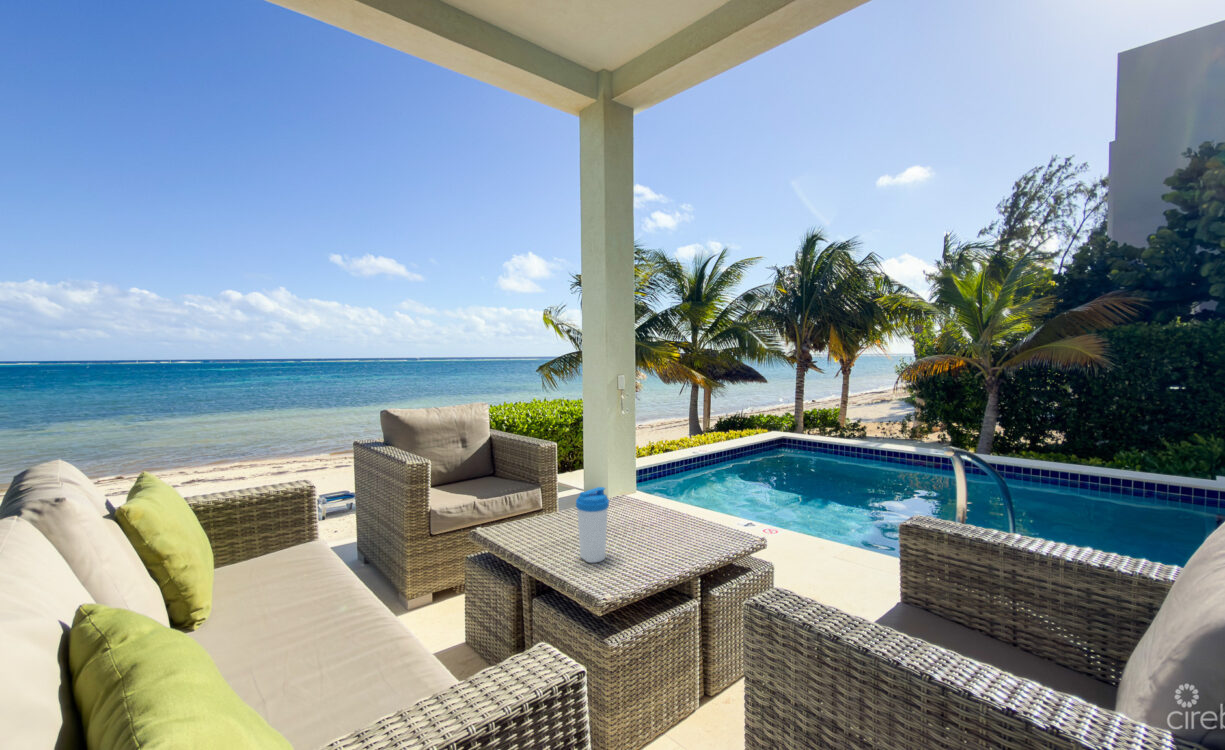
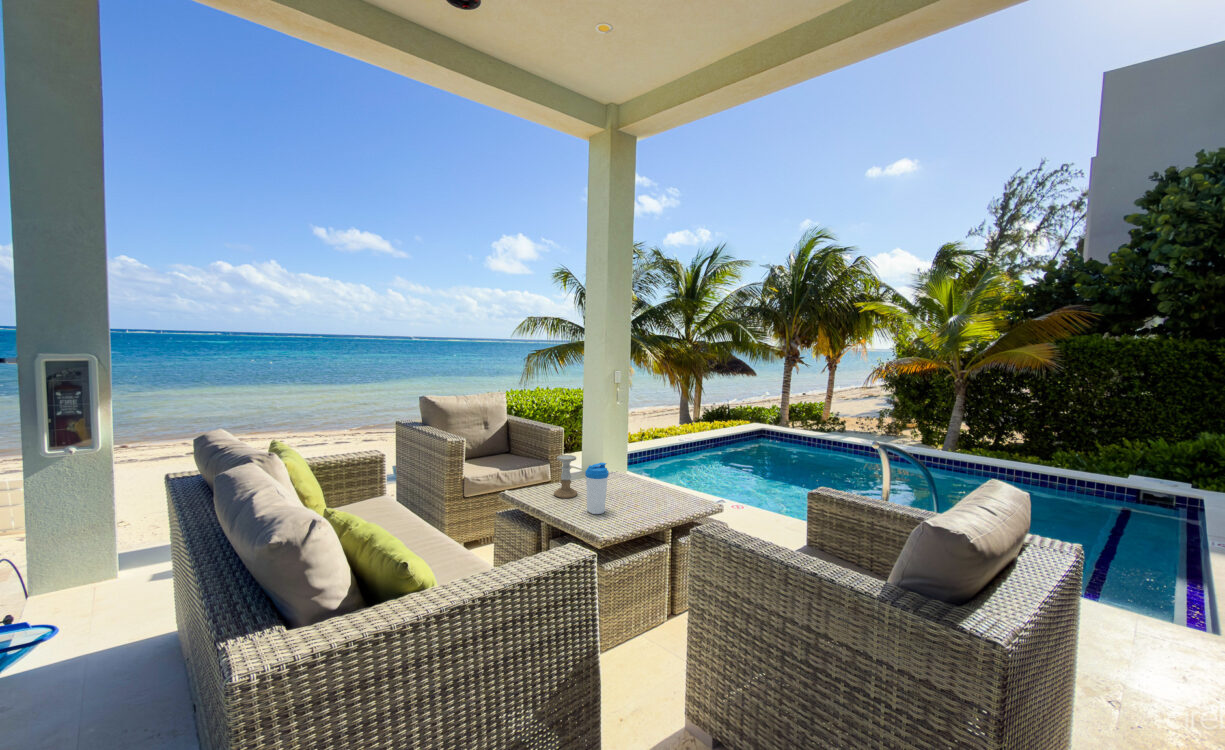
candle holder: none [537,477,569,537] -> present [554,455,577,498]

